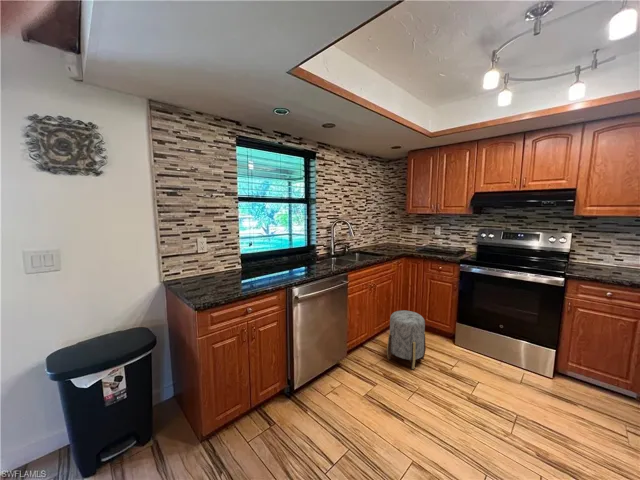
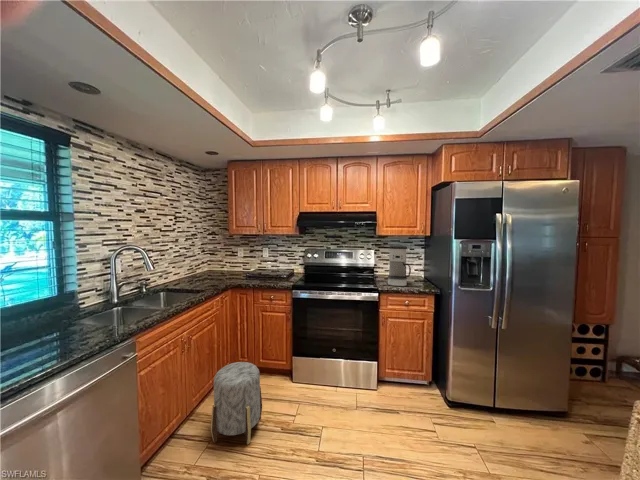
coffee maker: none [583,228,624,276] -> present [388,246,411,287]

